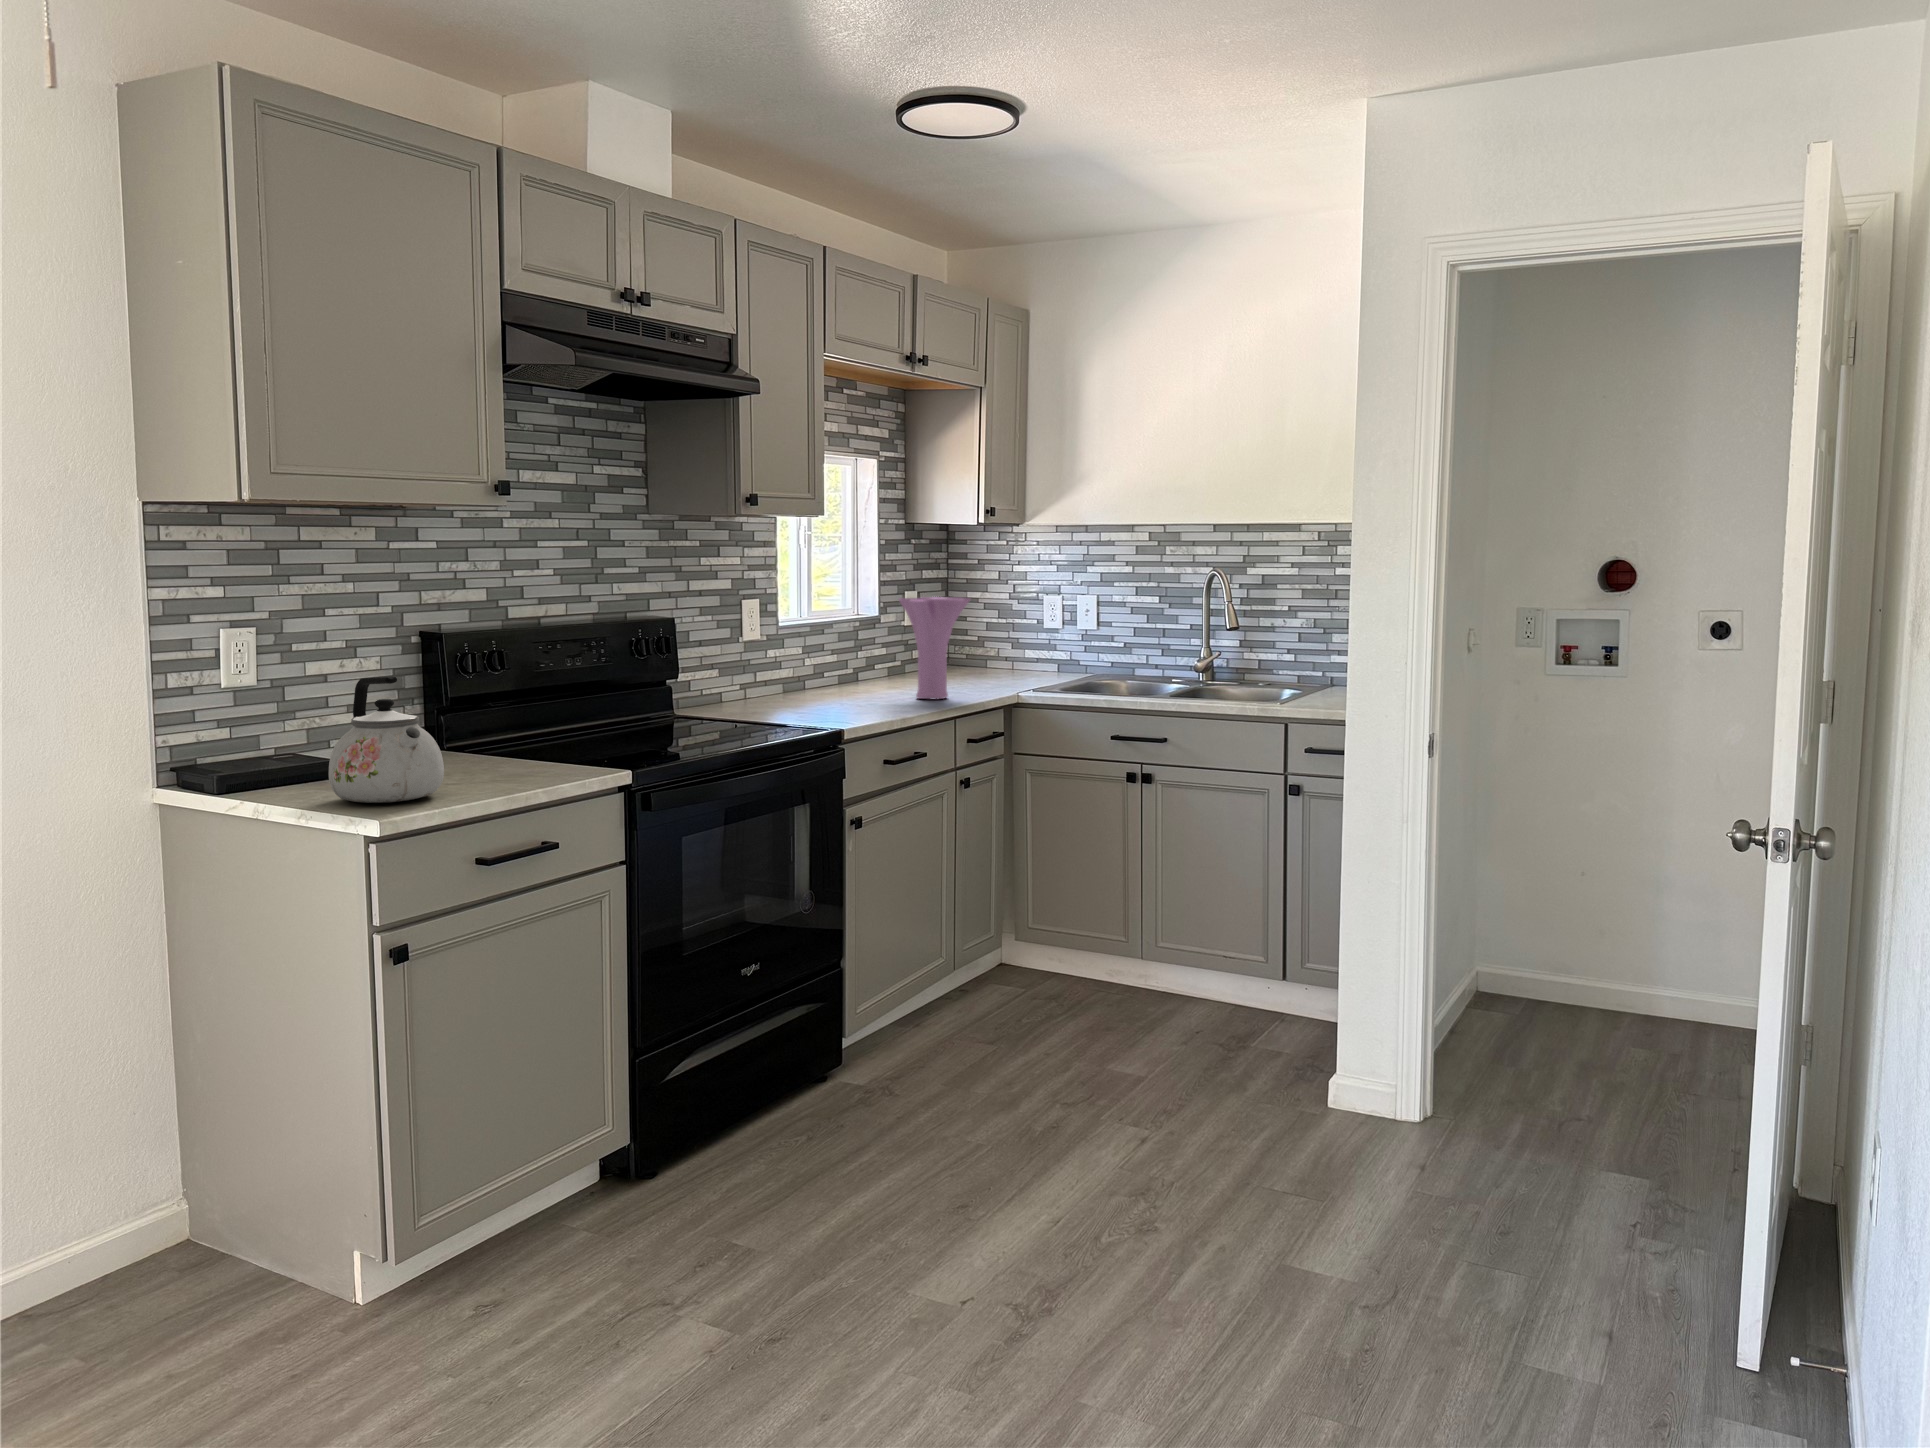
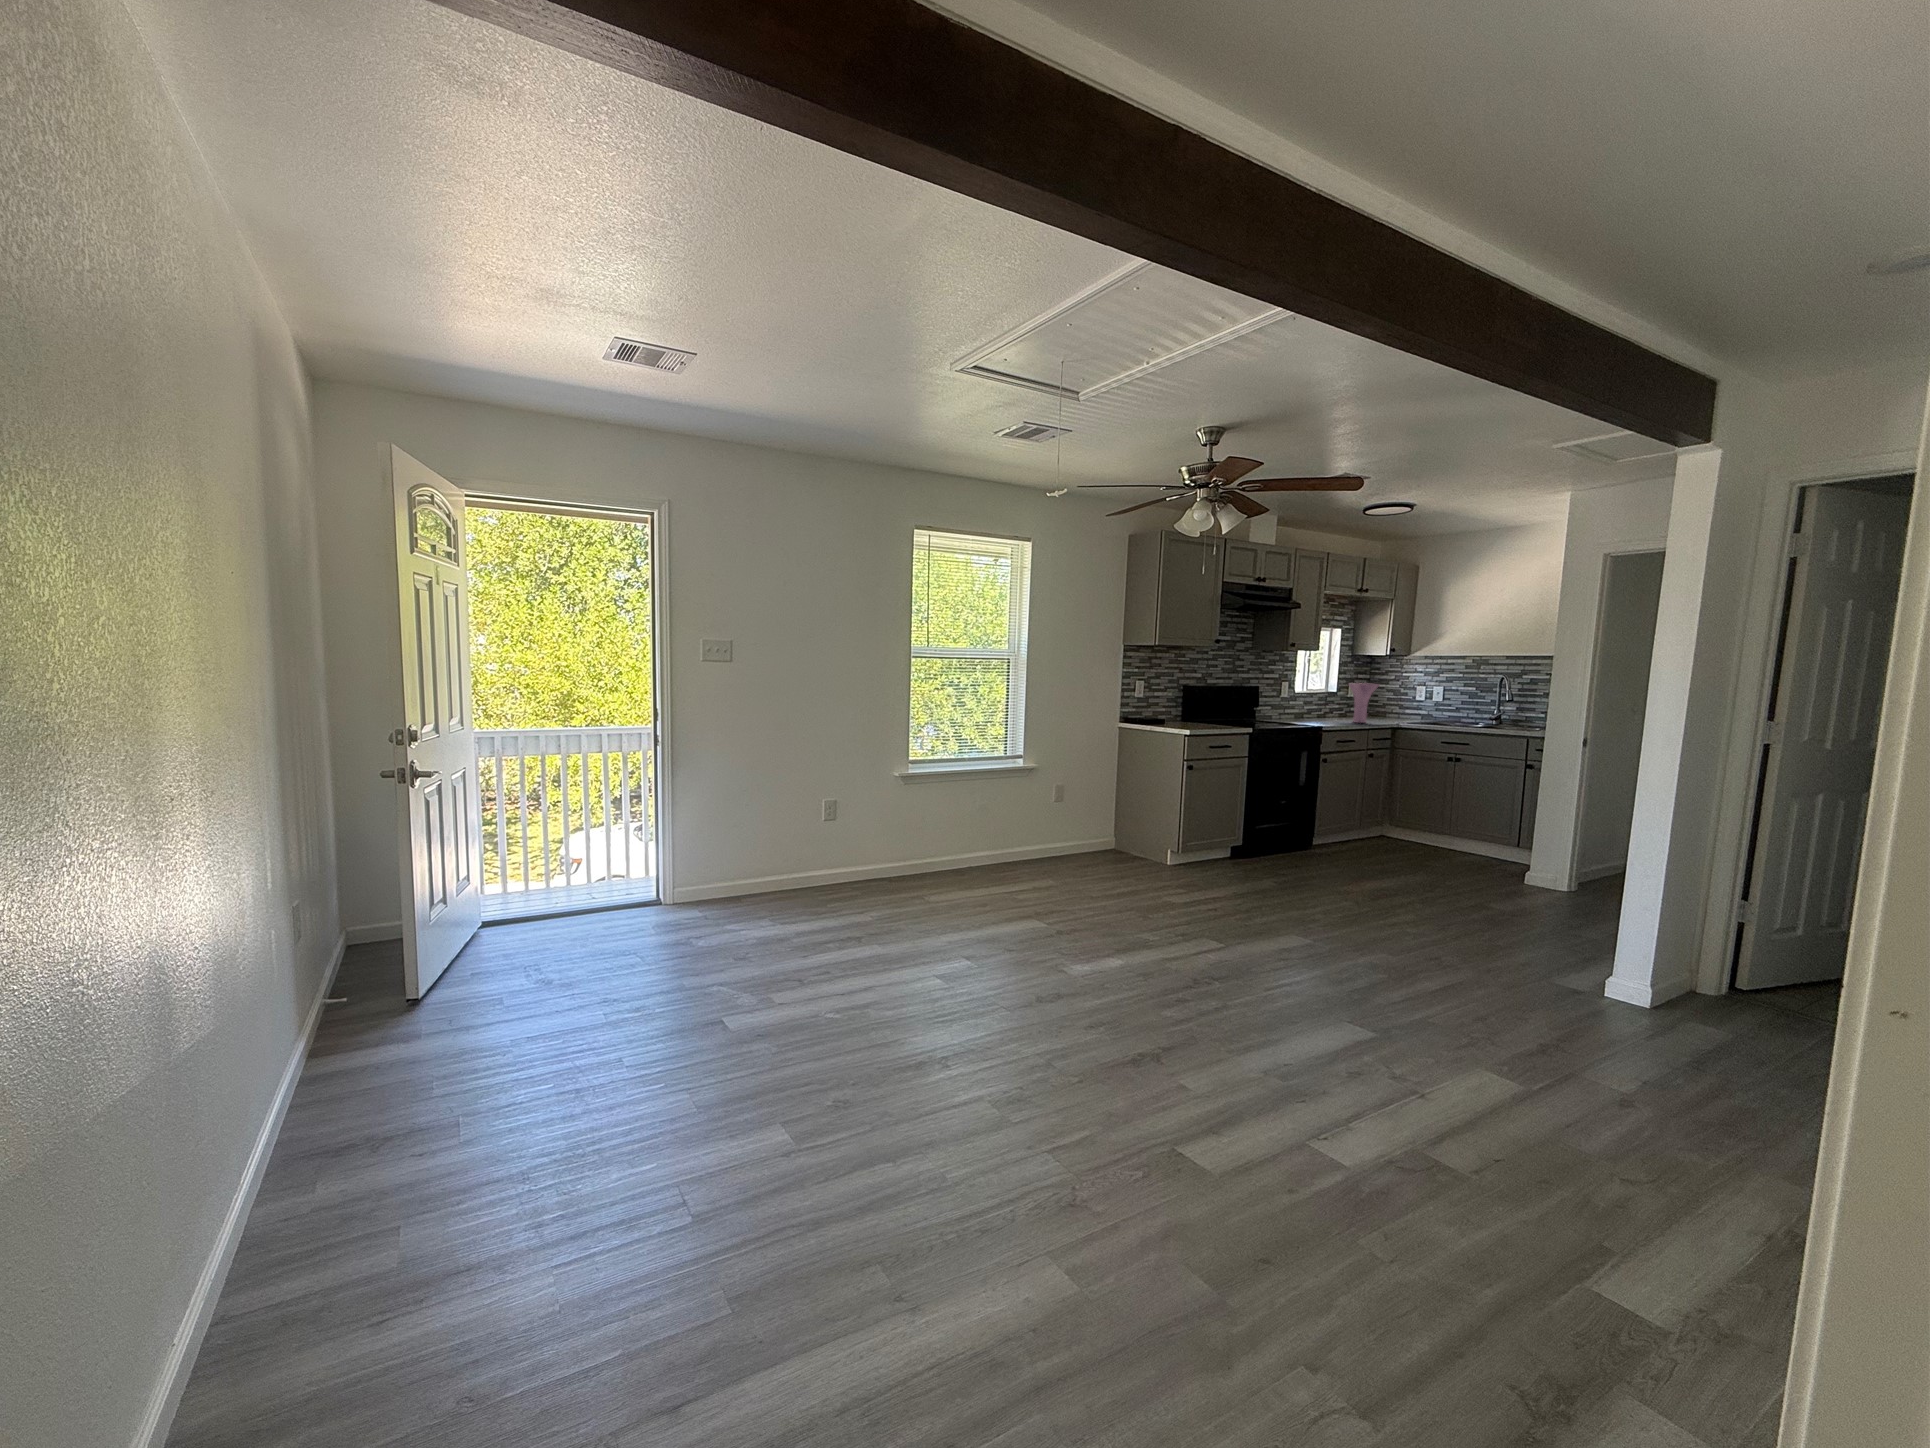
kettle: present [329,677,444,803] -> none [1172,694,1203,728]

